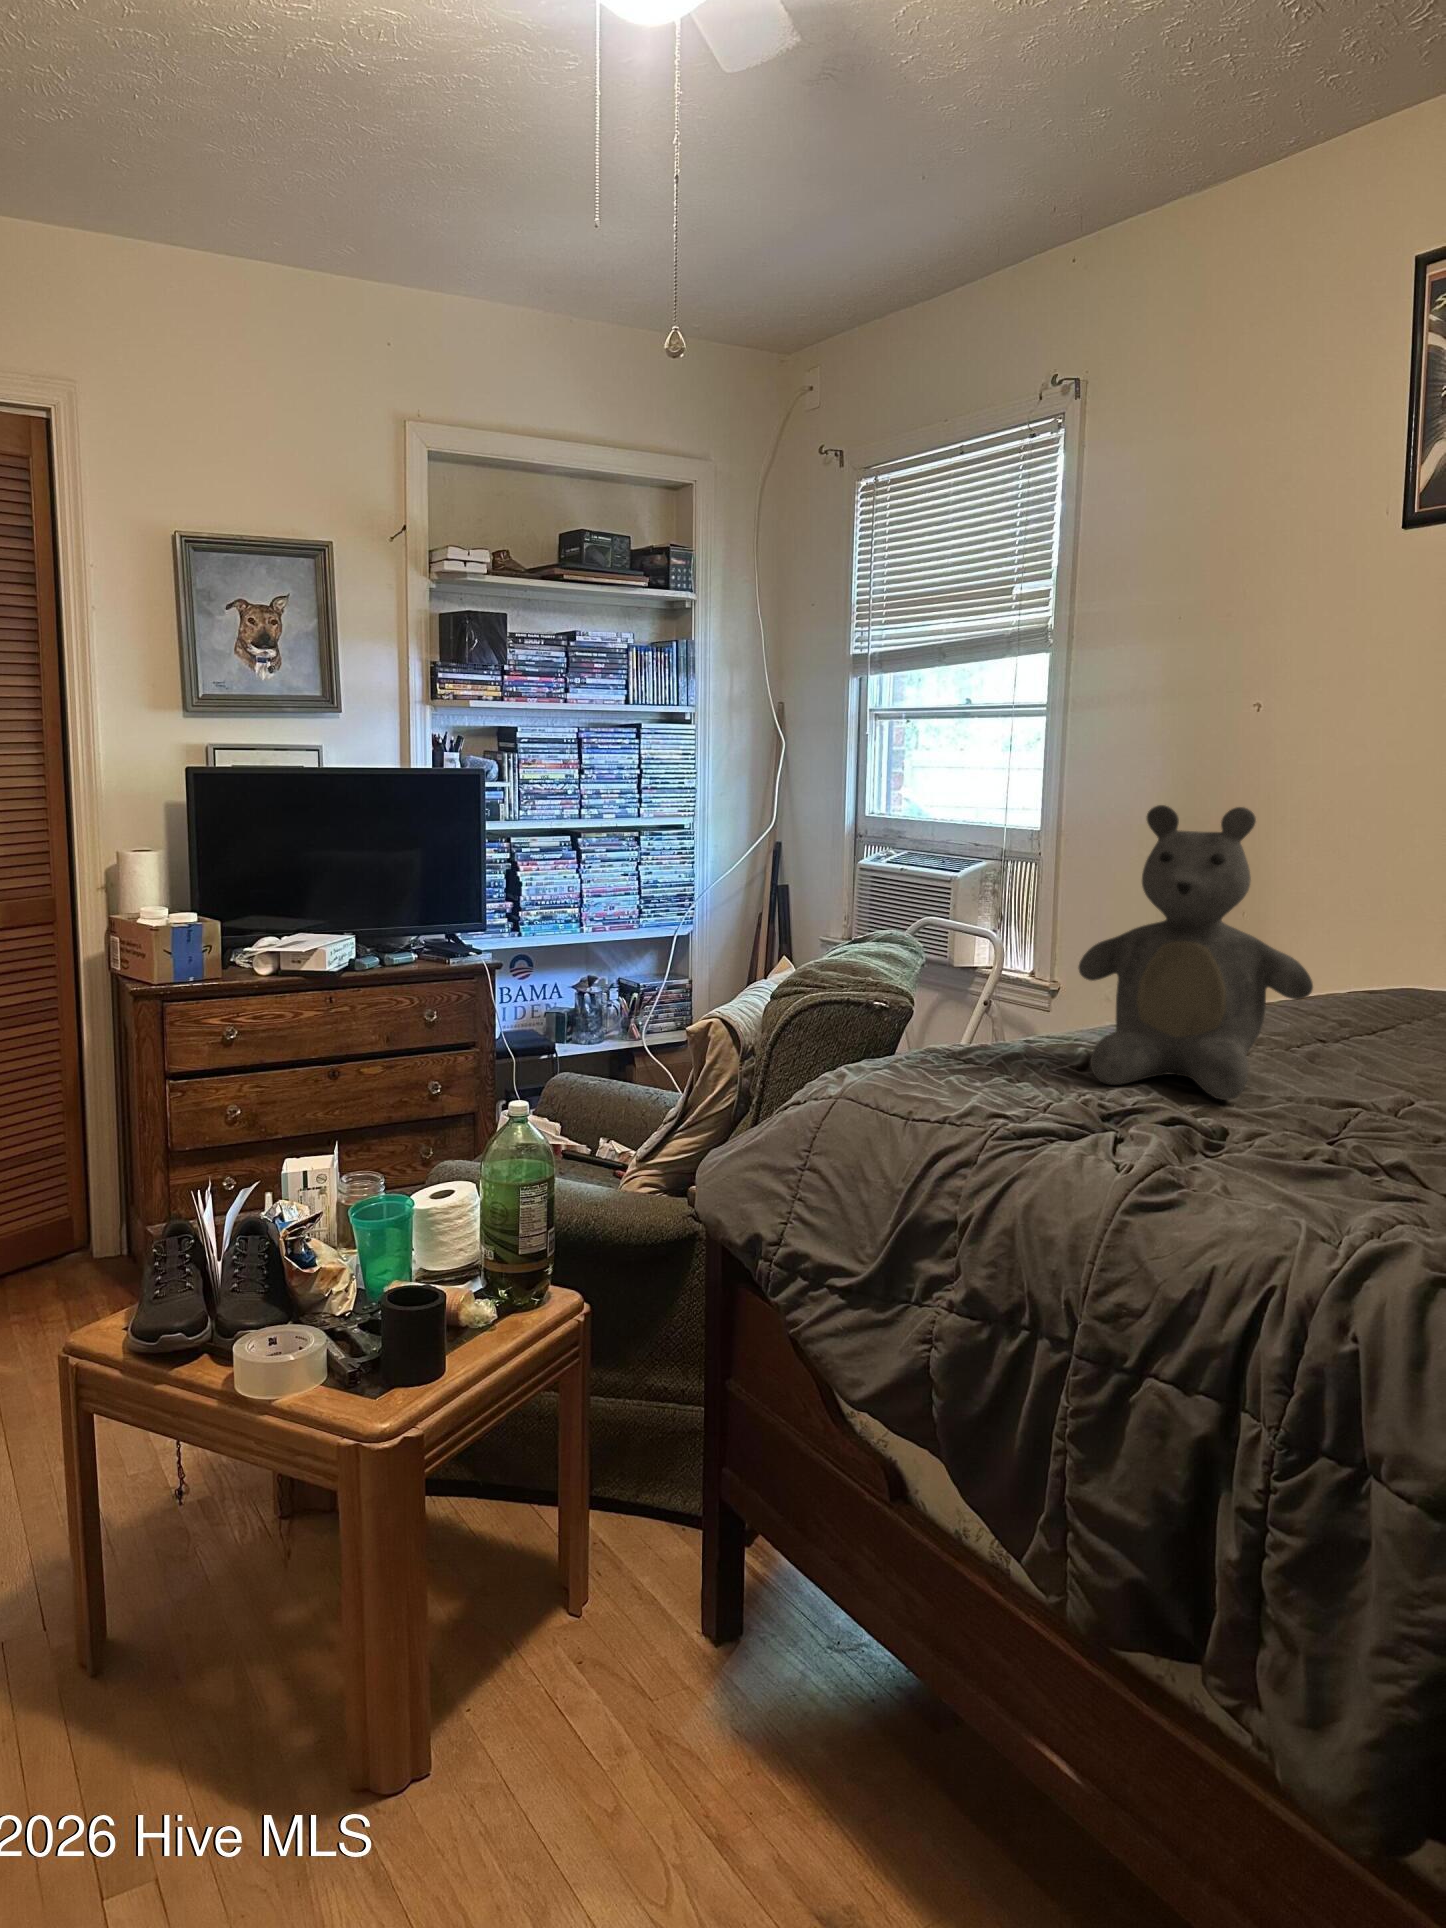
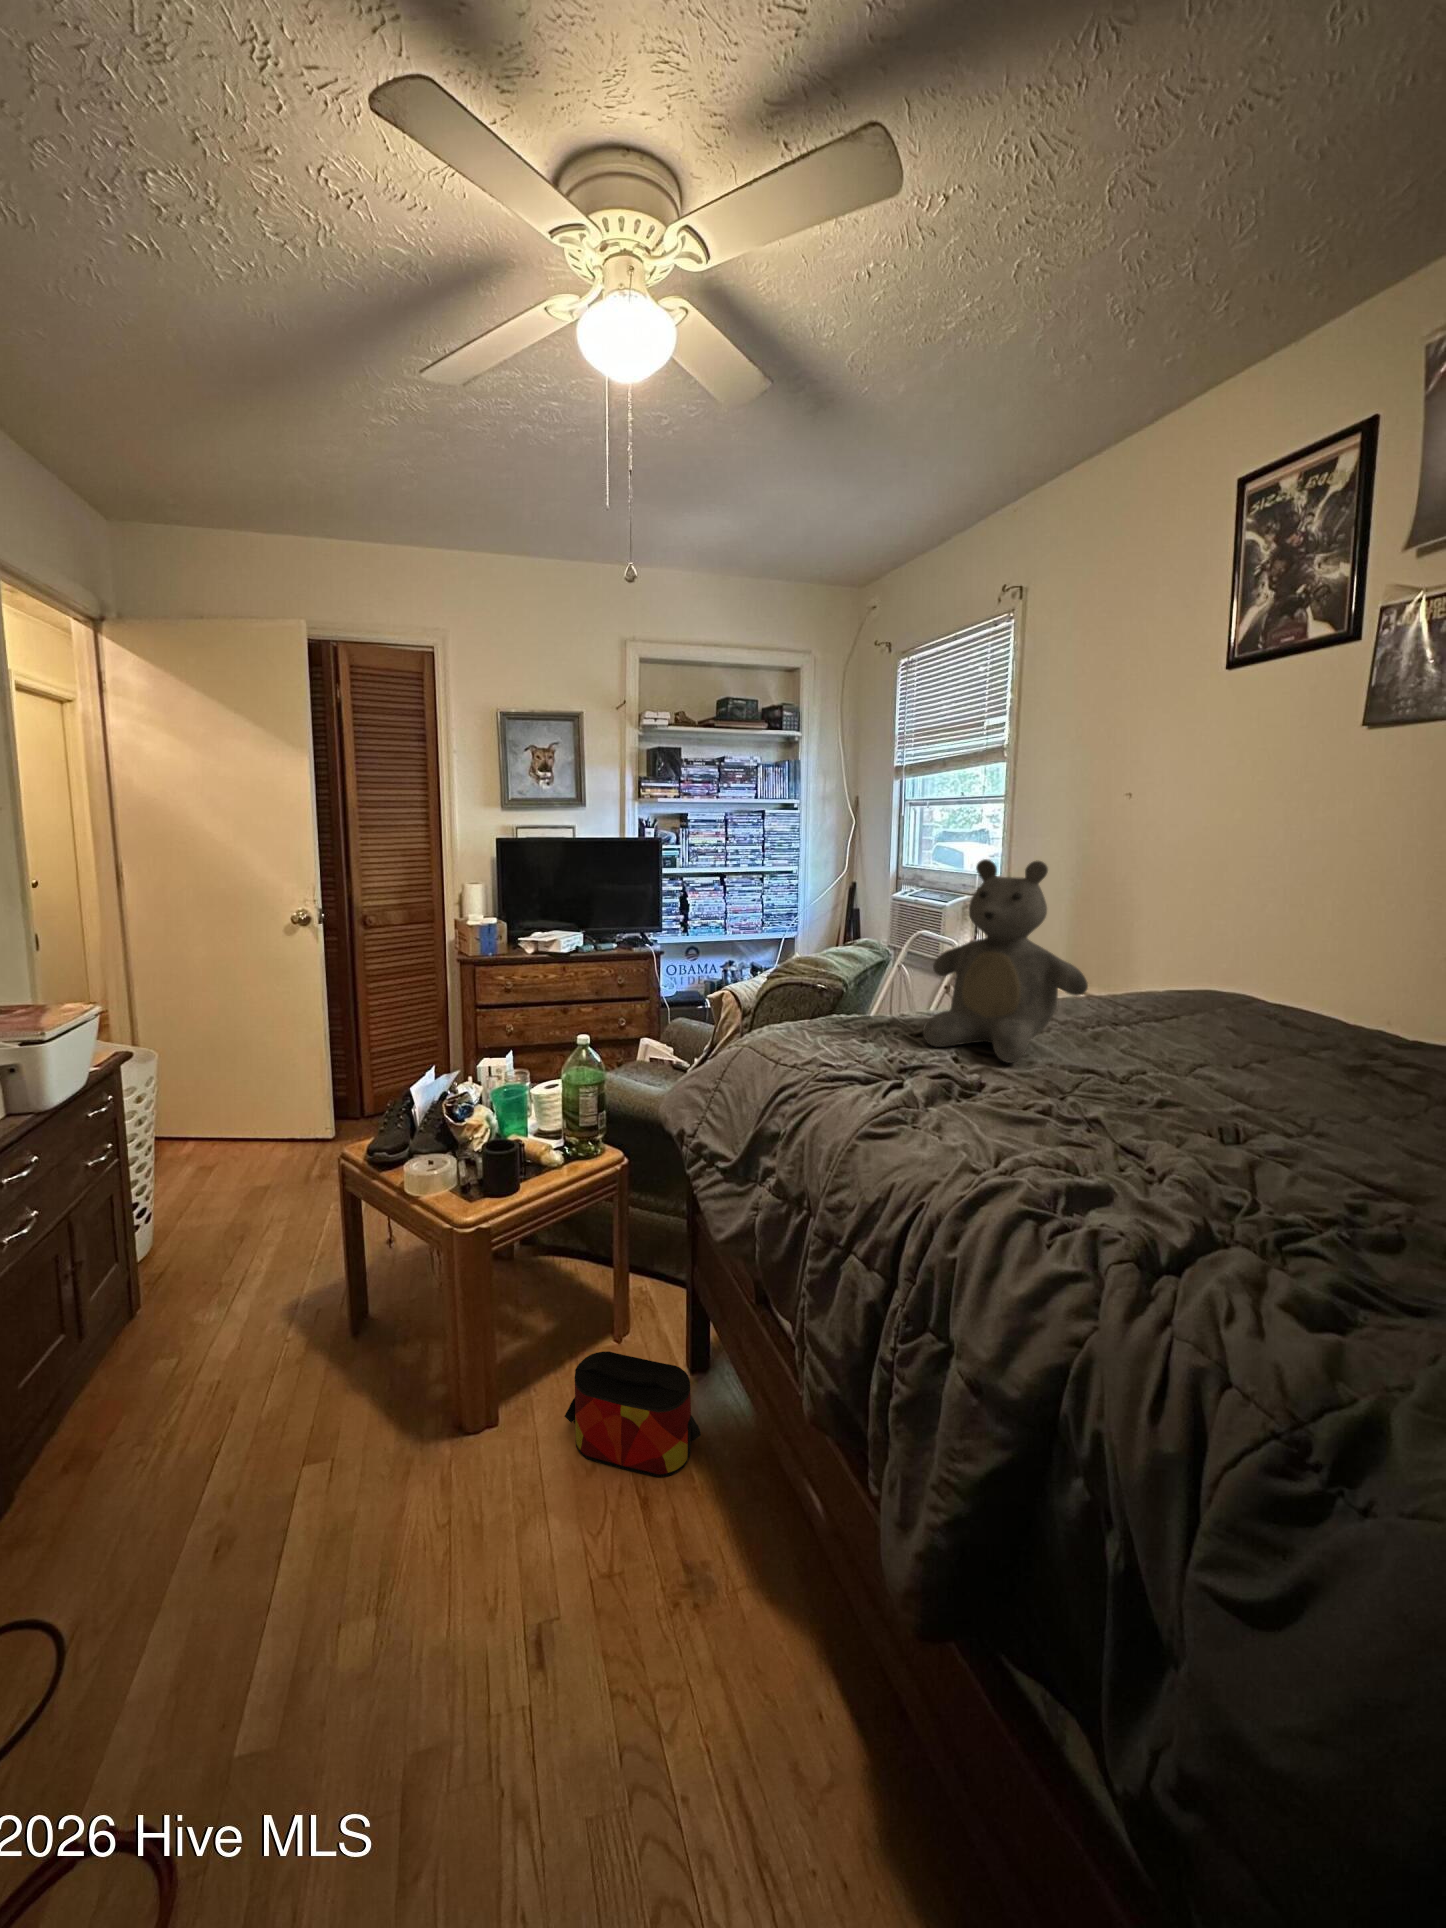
bag: none [528,1627,762,1810] -> present [565,1351,701,1477]

